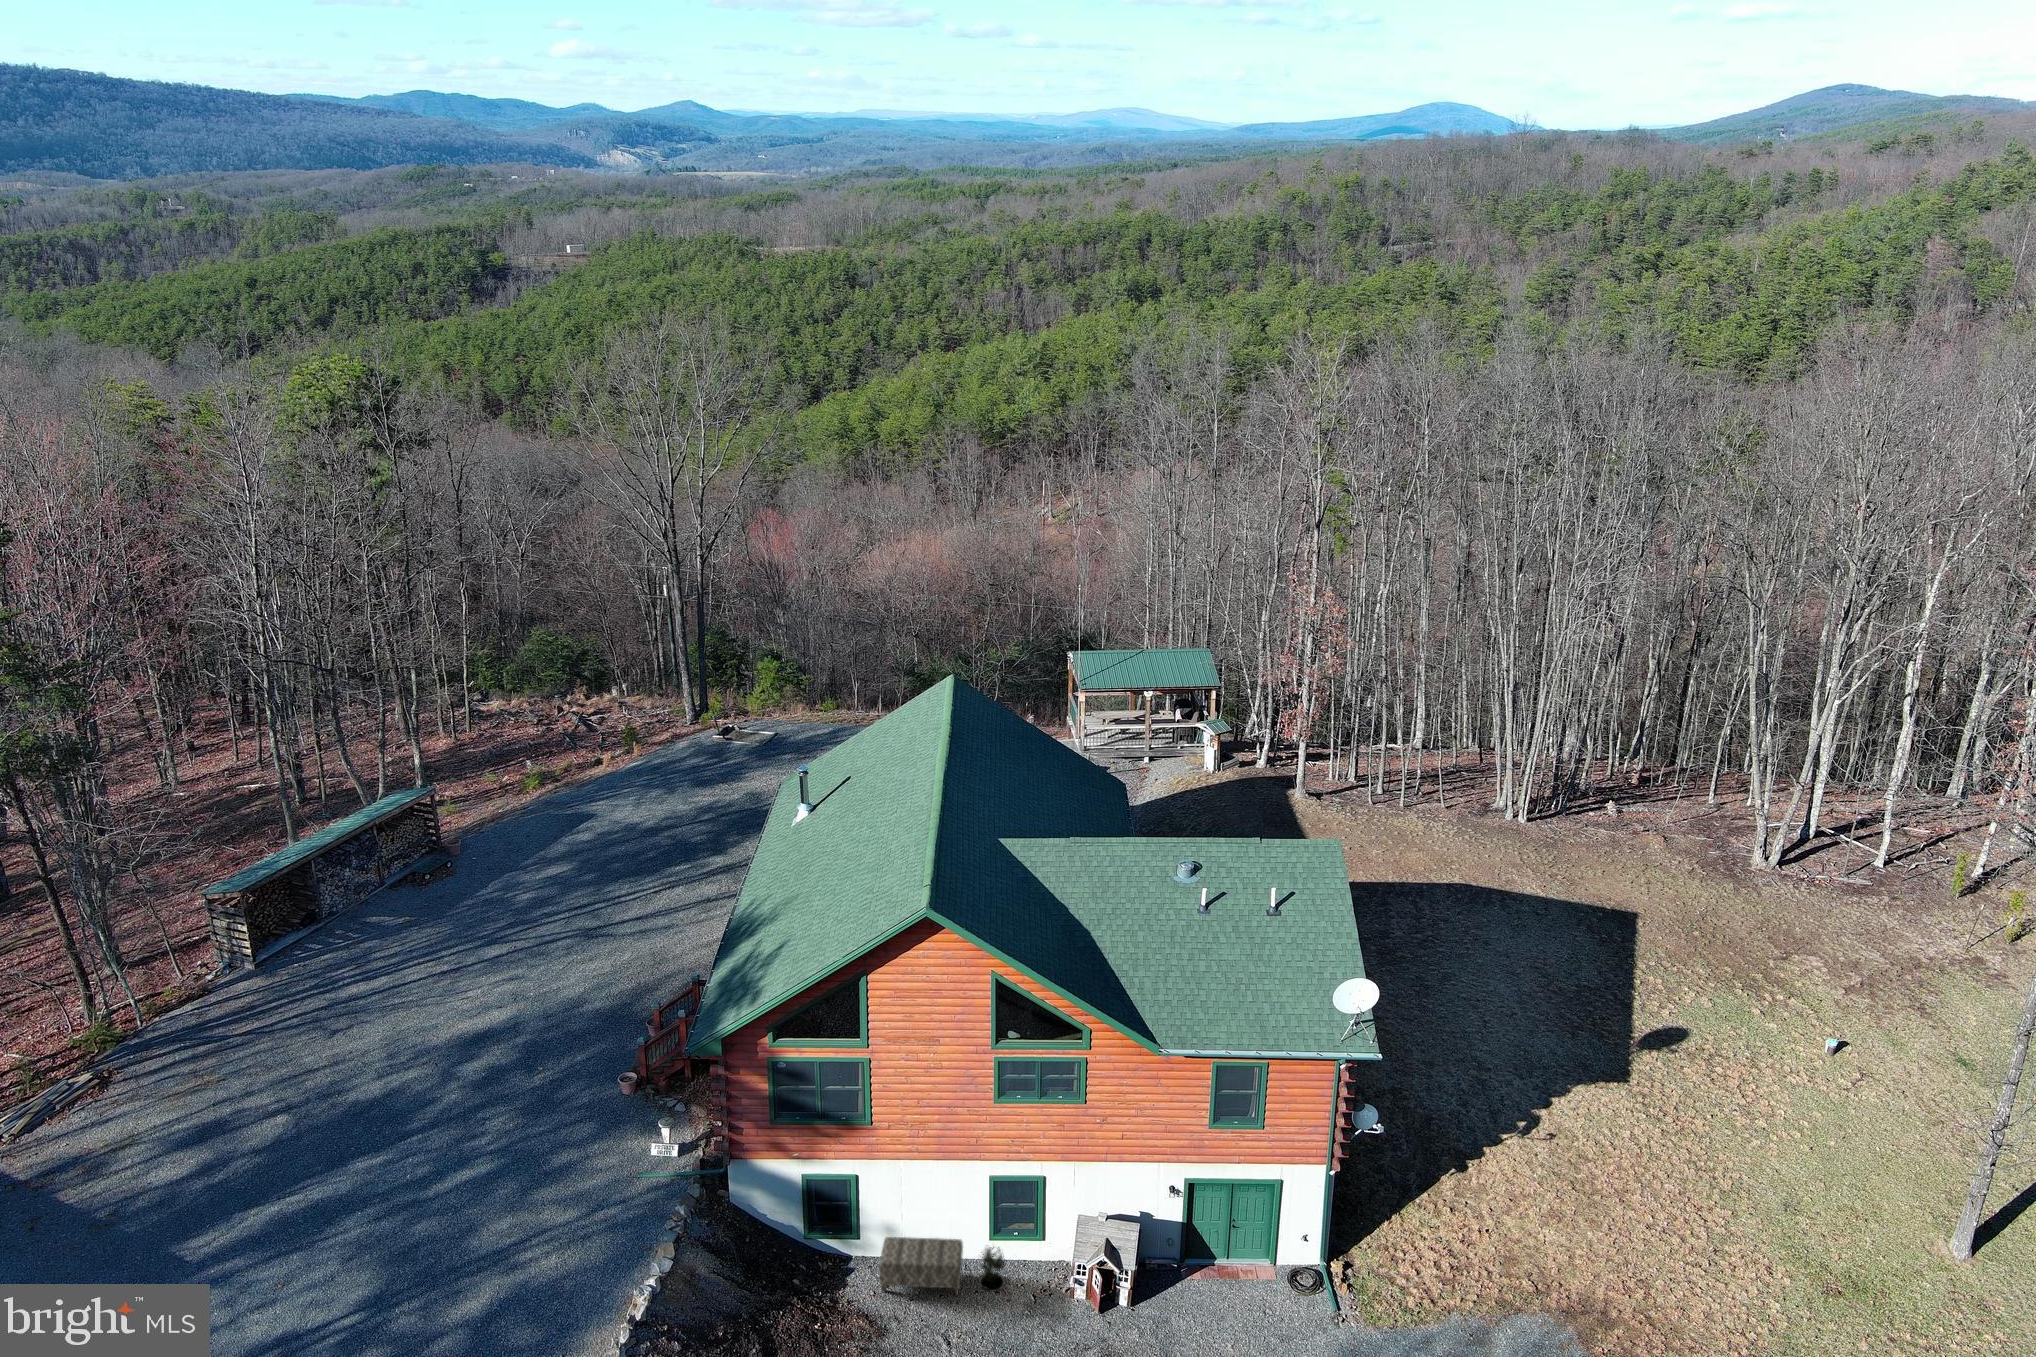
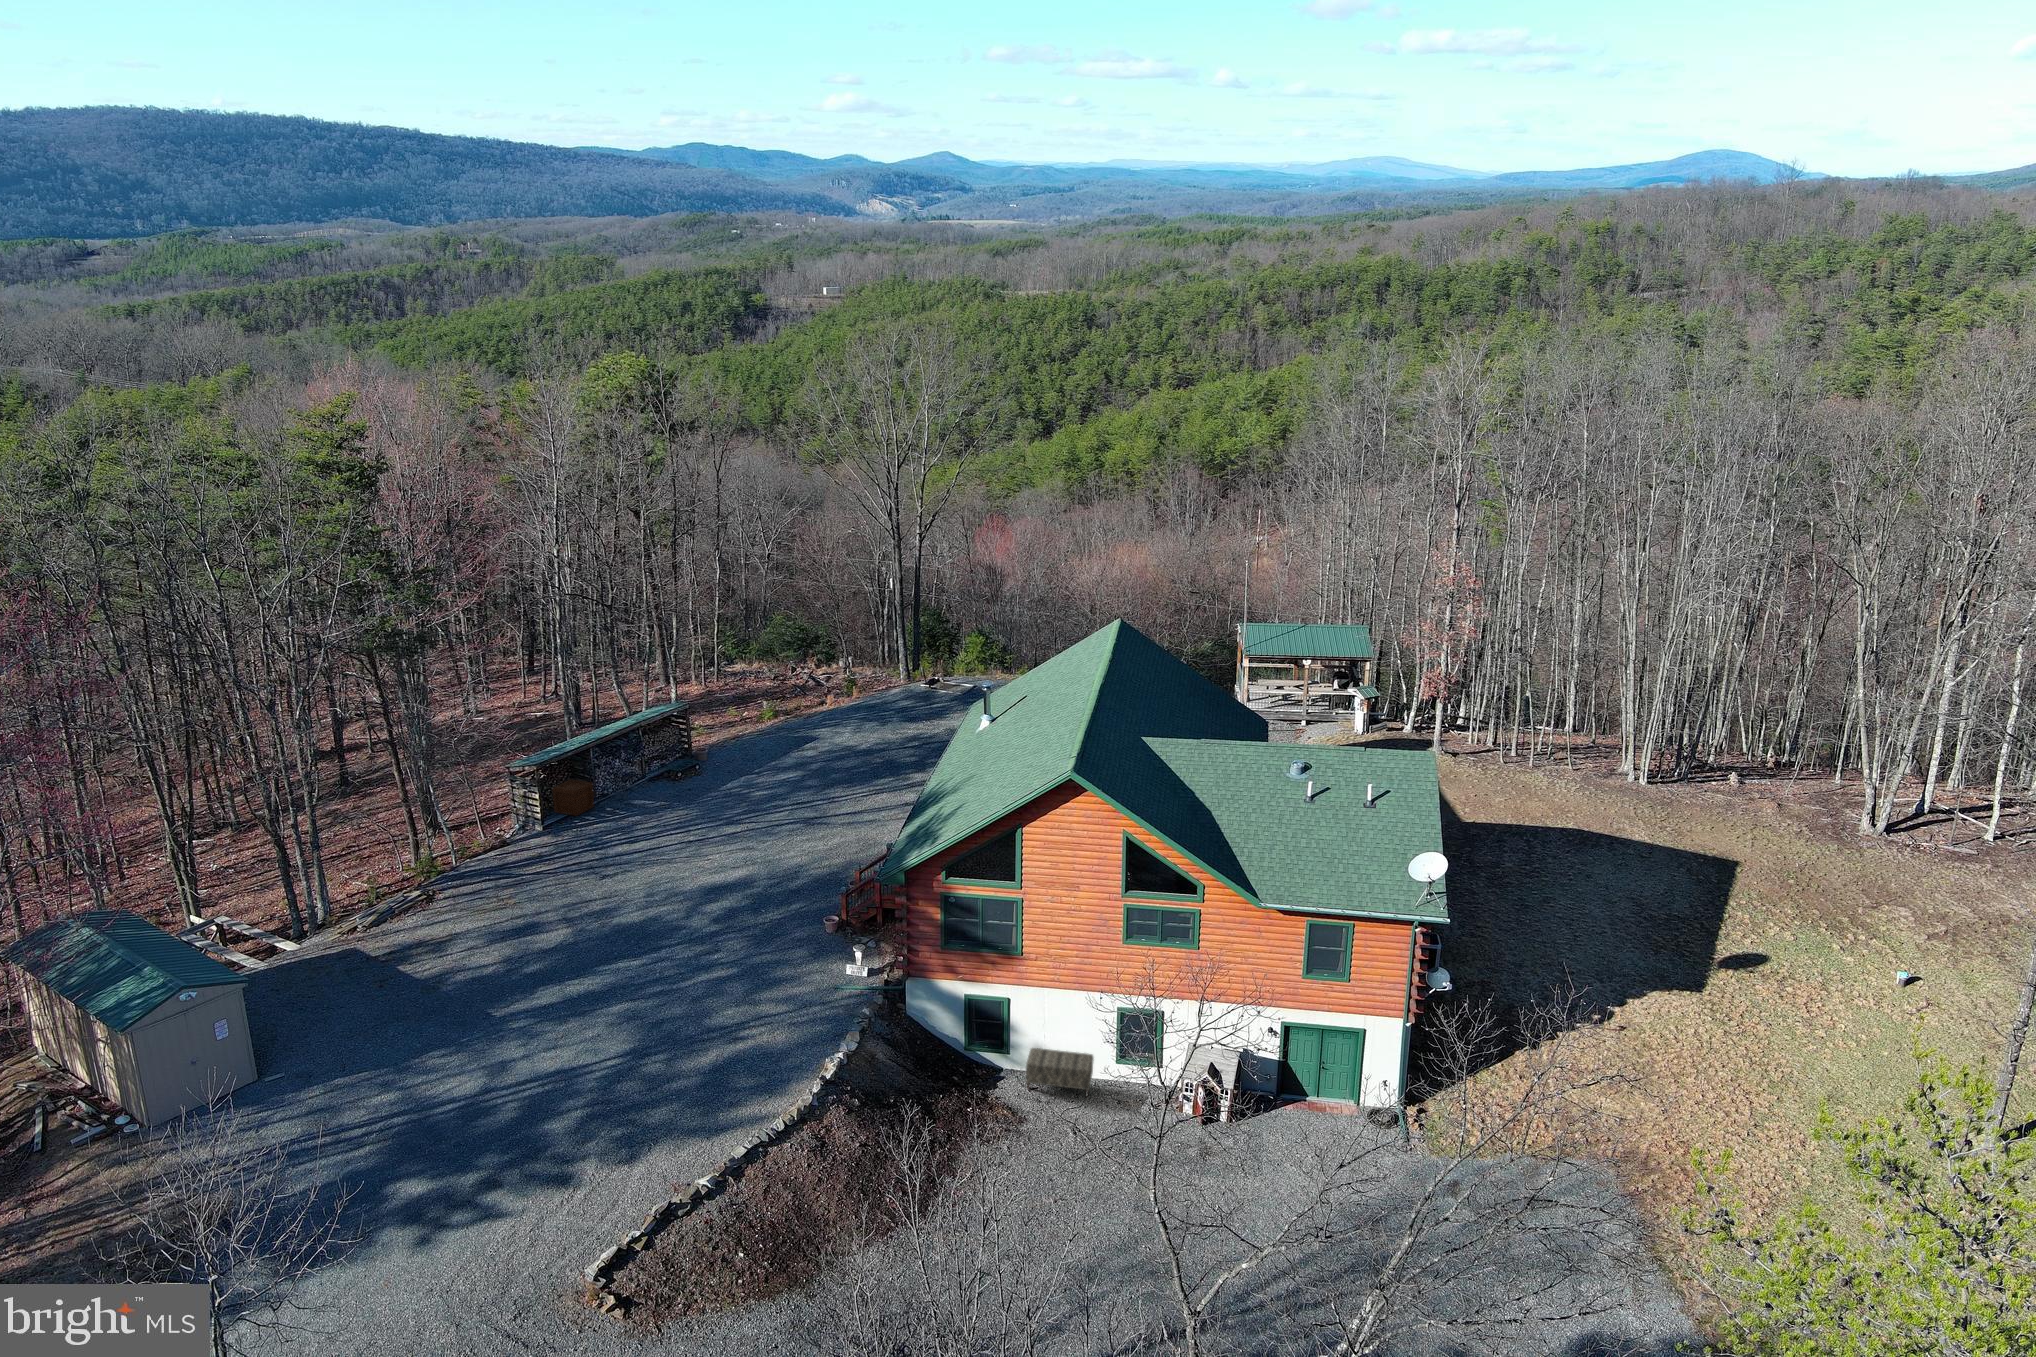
wooden crate: none [273,897,332,944] -> present [553,780,594,816]
potted tree: present [979,1247,1006,1292] -> none [1105,1058,1129,1097]

